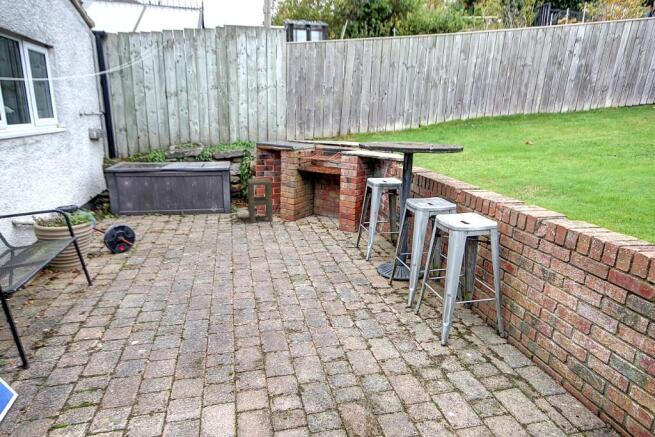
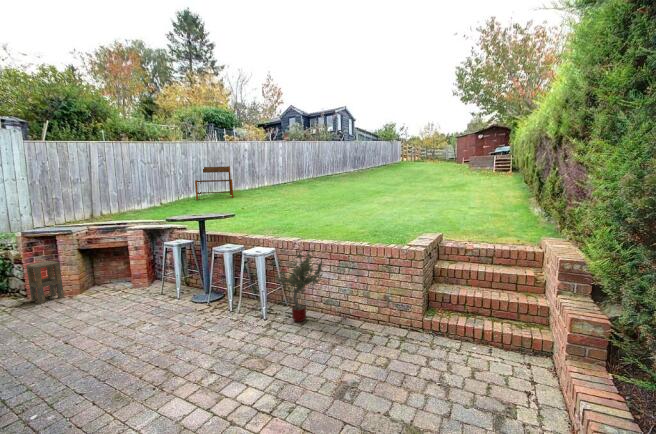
bench: none [471,72,535,124] -> present [195,166,233,200]
potted tree: none [475,244,575,381] -> present [276,250,324,322]

